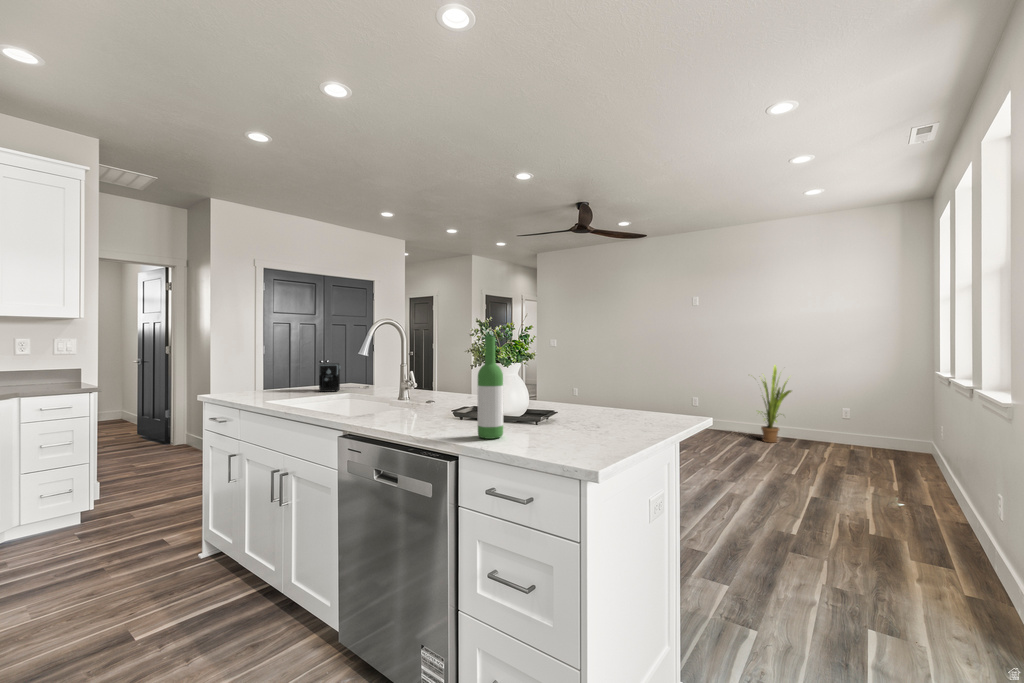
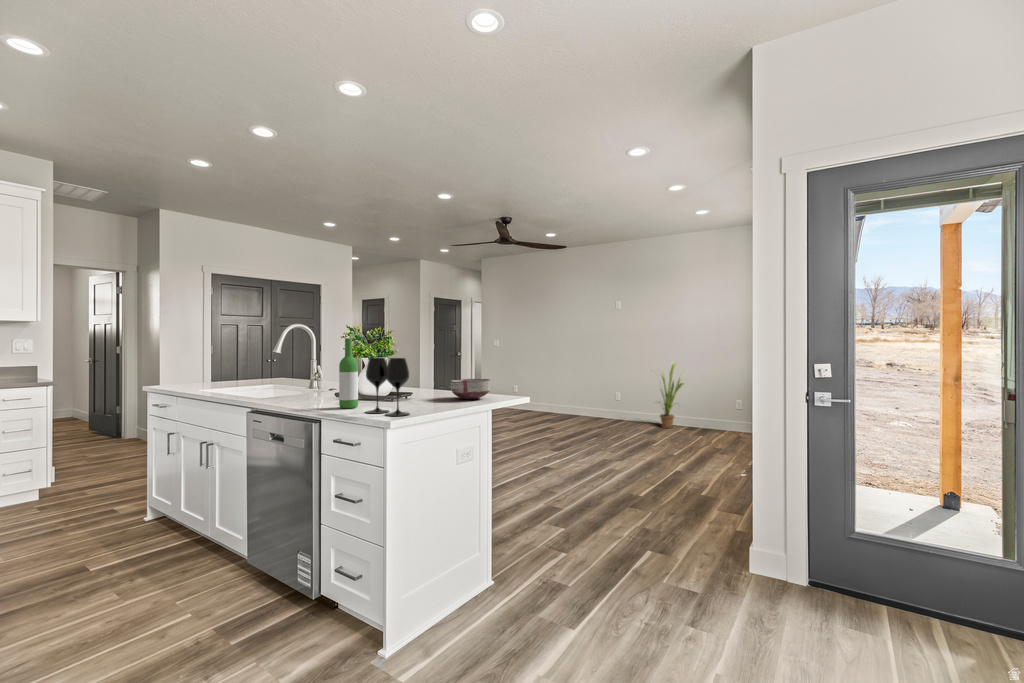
coffee maker: present [319,363,369,392] -> none [248,360,293,383]
wine glass: none [526,365,601,457] -> present [366,357,410,416]
ceramic bowl: none [611,393,668,423] -> present [451,379,490,399]

